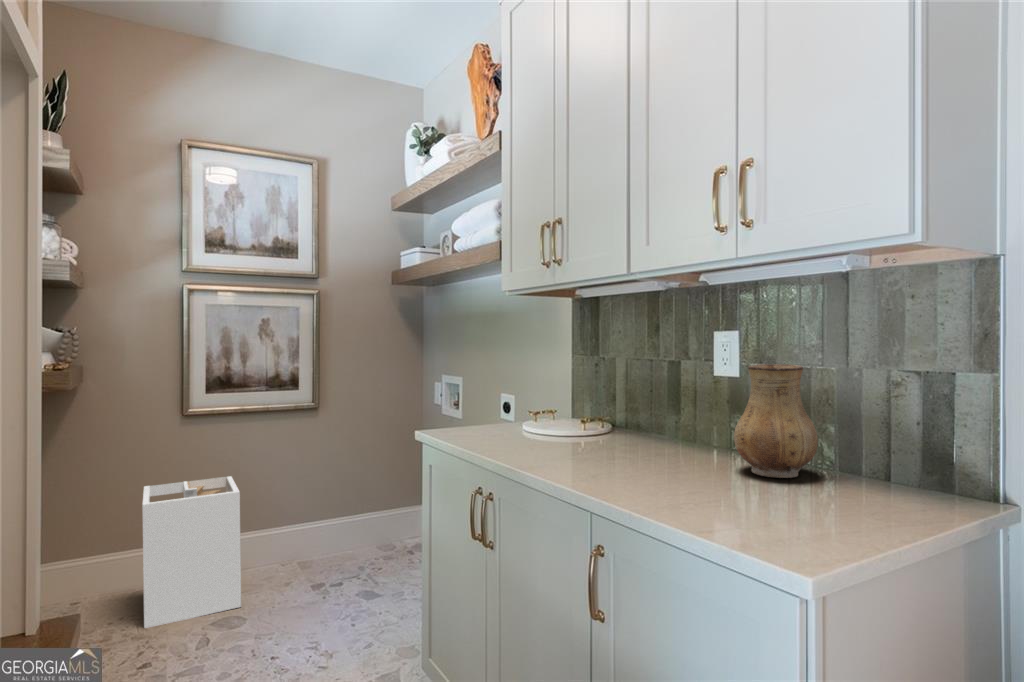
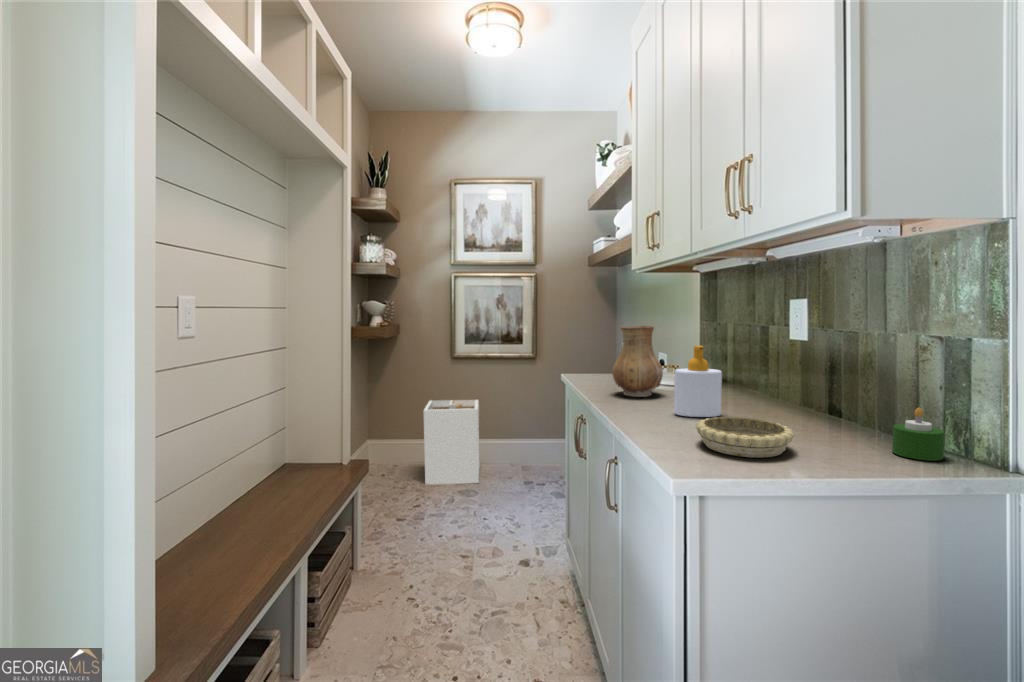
ceramic pitcher: present [734,364,818,478] -> present [613,326,663,397]
soap bottle: none [628,387,682,480] -> present [674,346,722,417]
candle: none [898,448,950,506] -> present [892,408,945,461]
decorative bowl: none [714,476,837,531] -> present [696,417,794,457]

